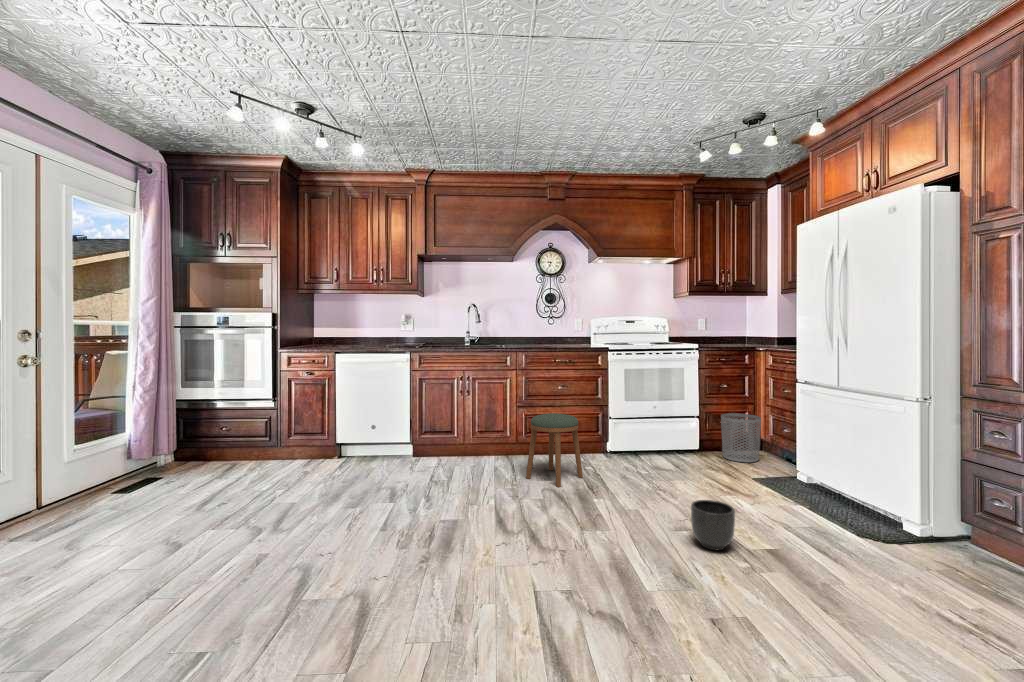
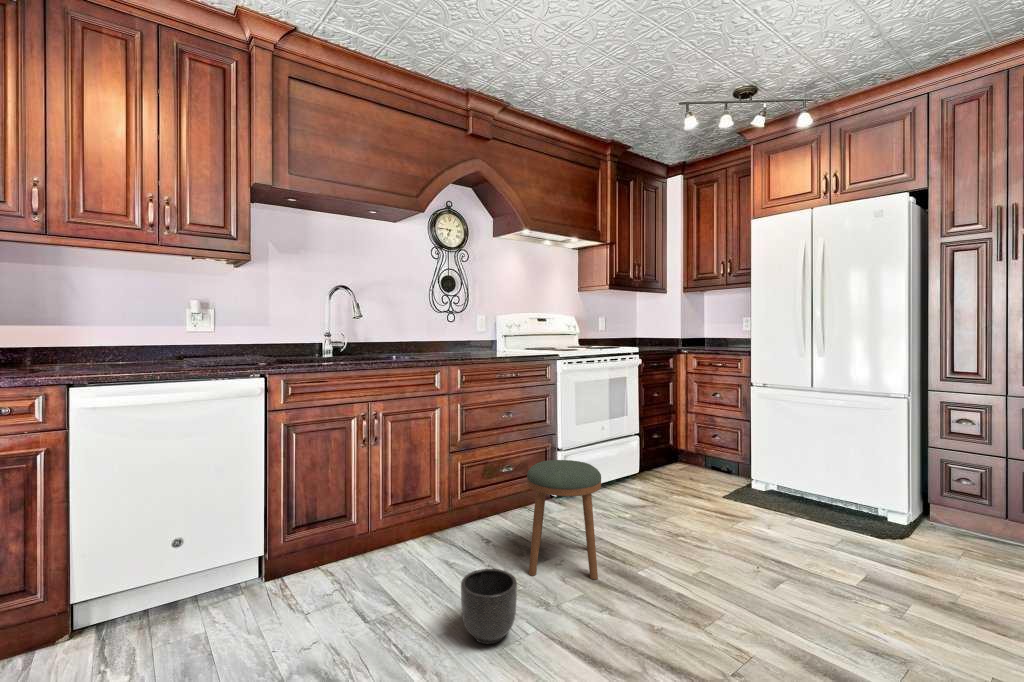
waste bin: present [721,413,761,462] -> none [662,426,705,482]
planter: present [691,500,735,551] -> present [461,569,517,644]

